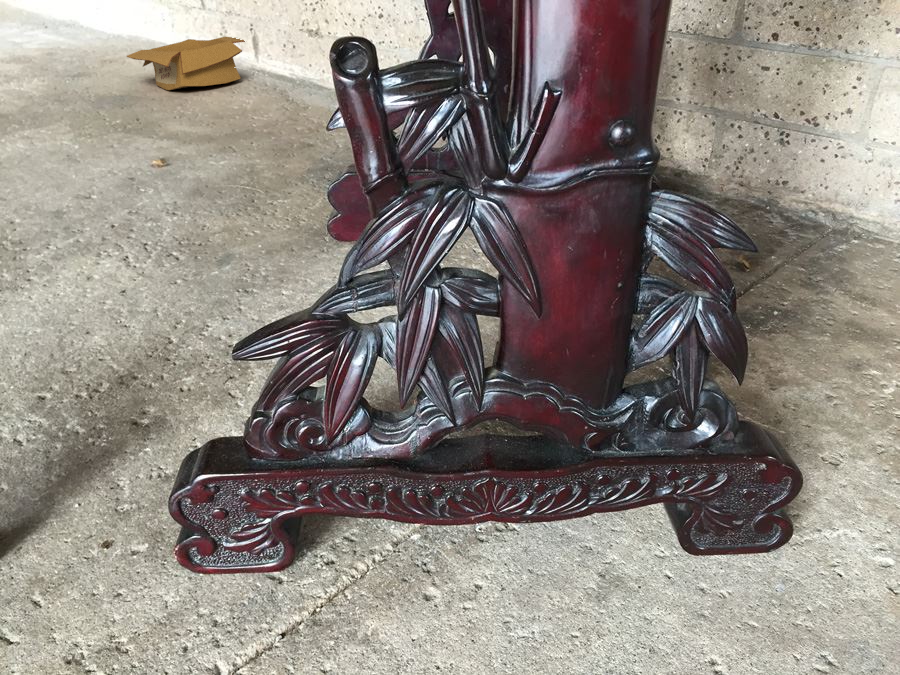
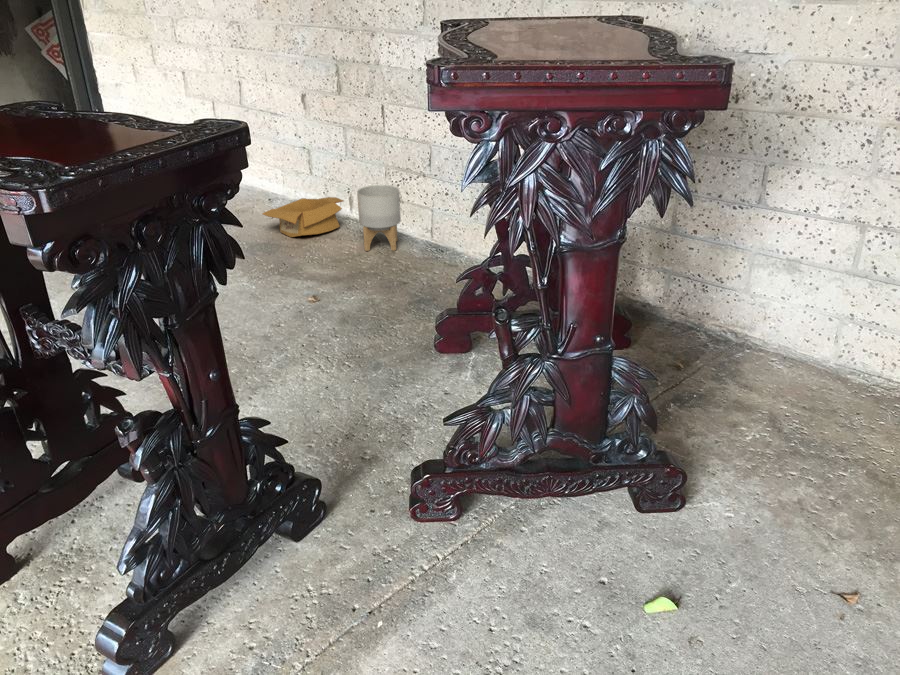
planter: none [251,9,319,107] -> present [357,185,401,251]

